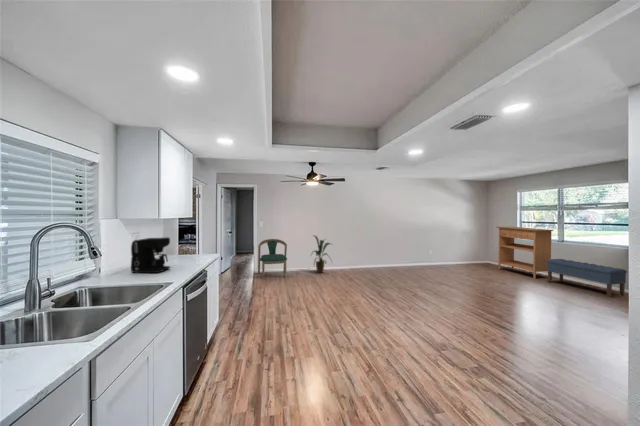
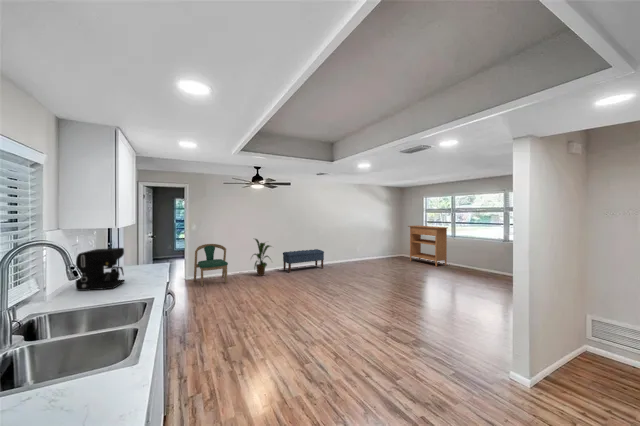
bench: present [547,259,627,297] -> present [283,249,324,273]

